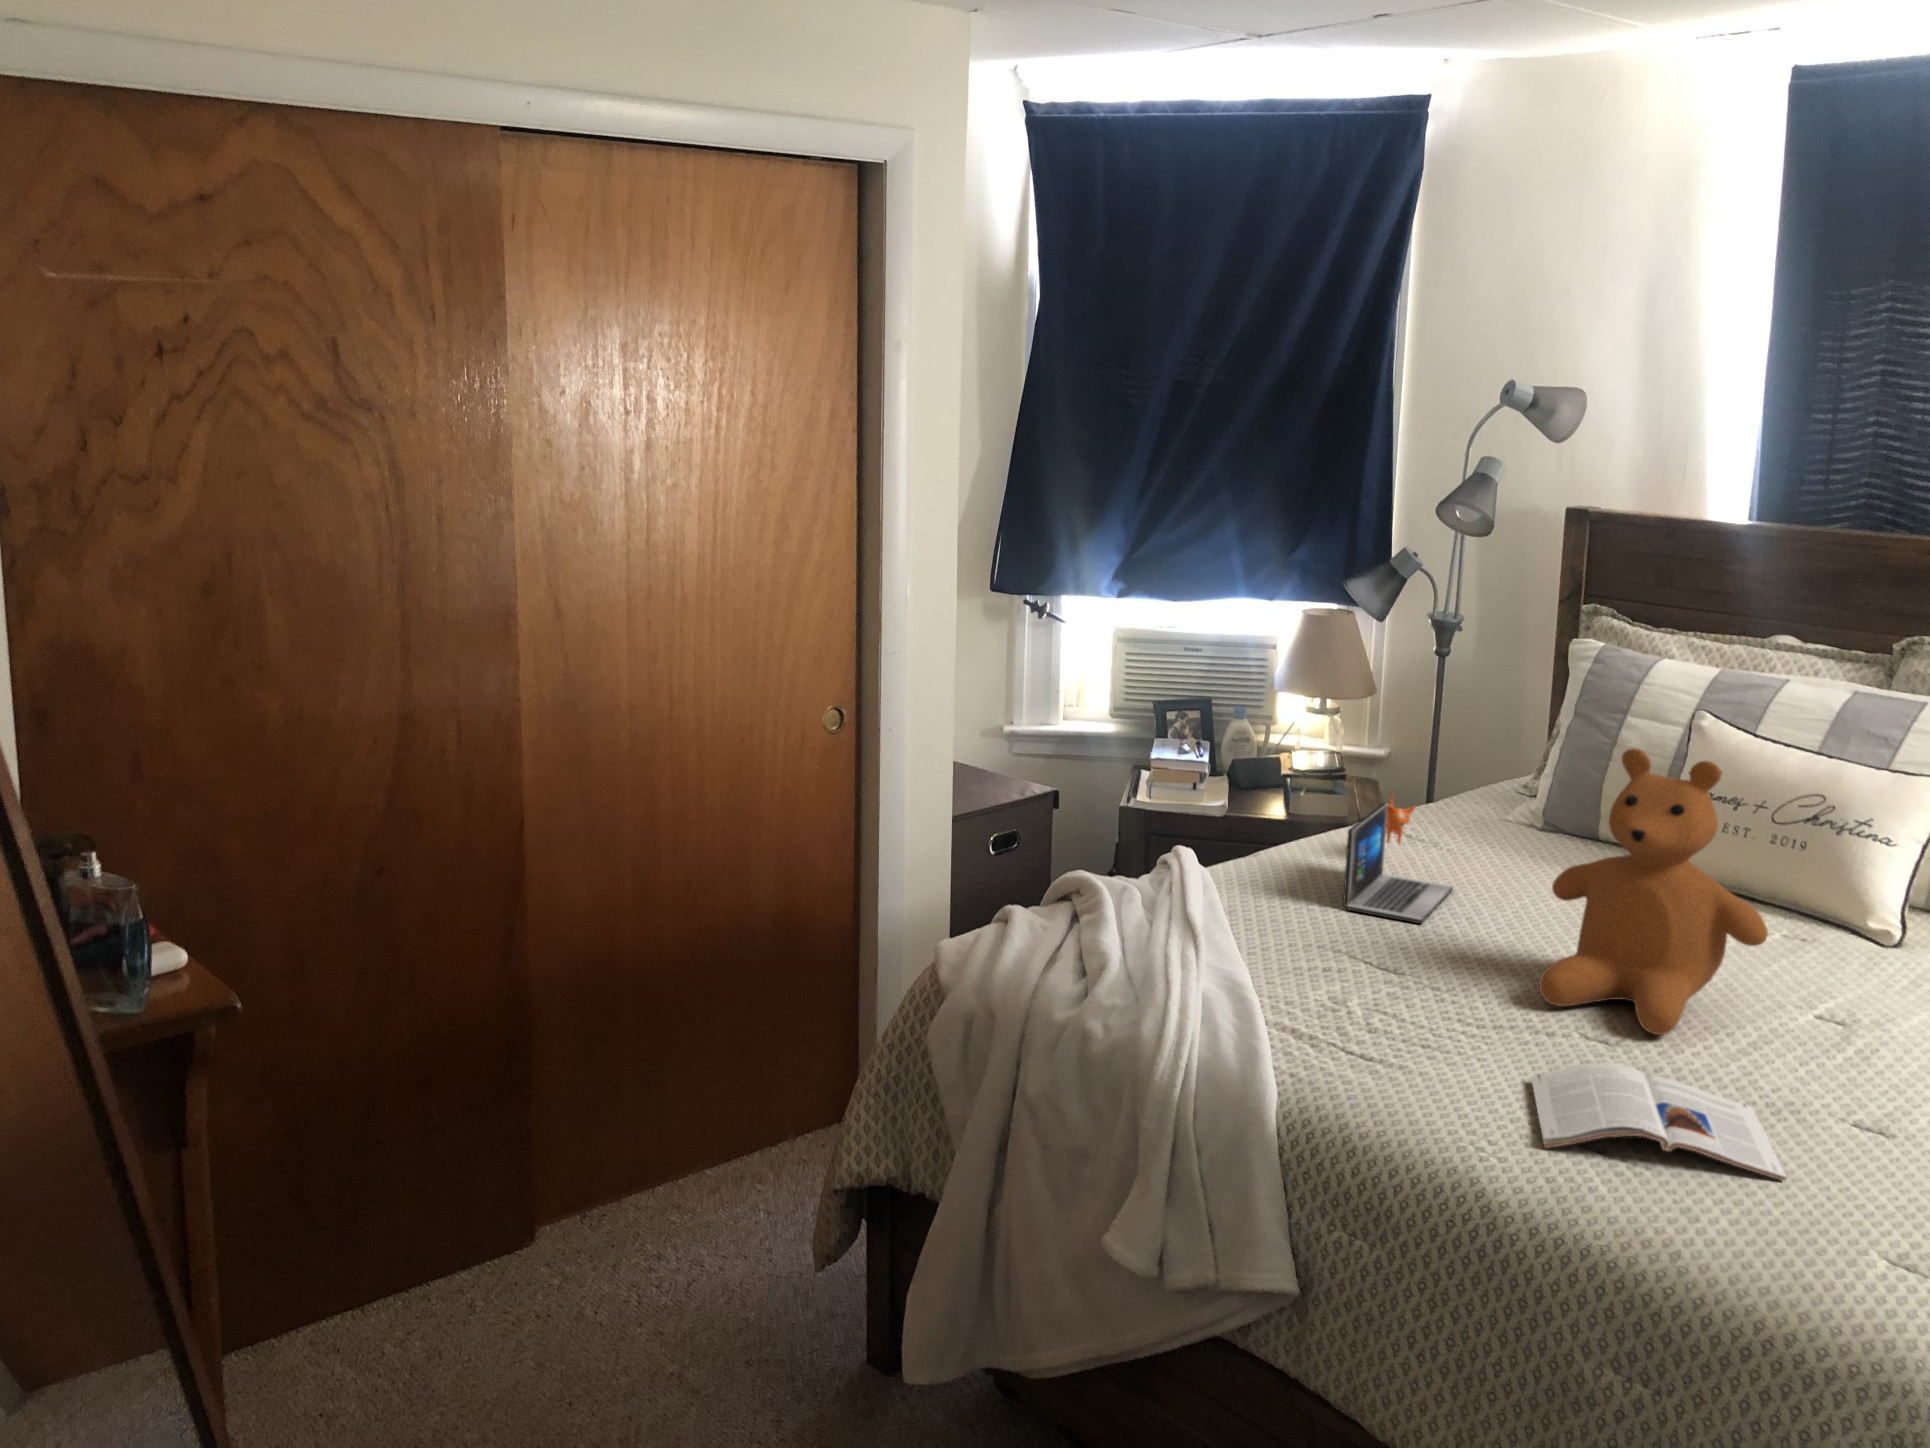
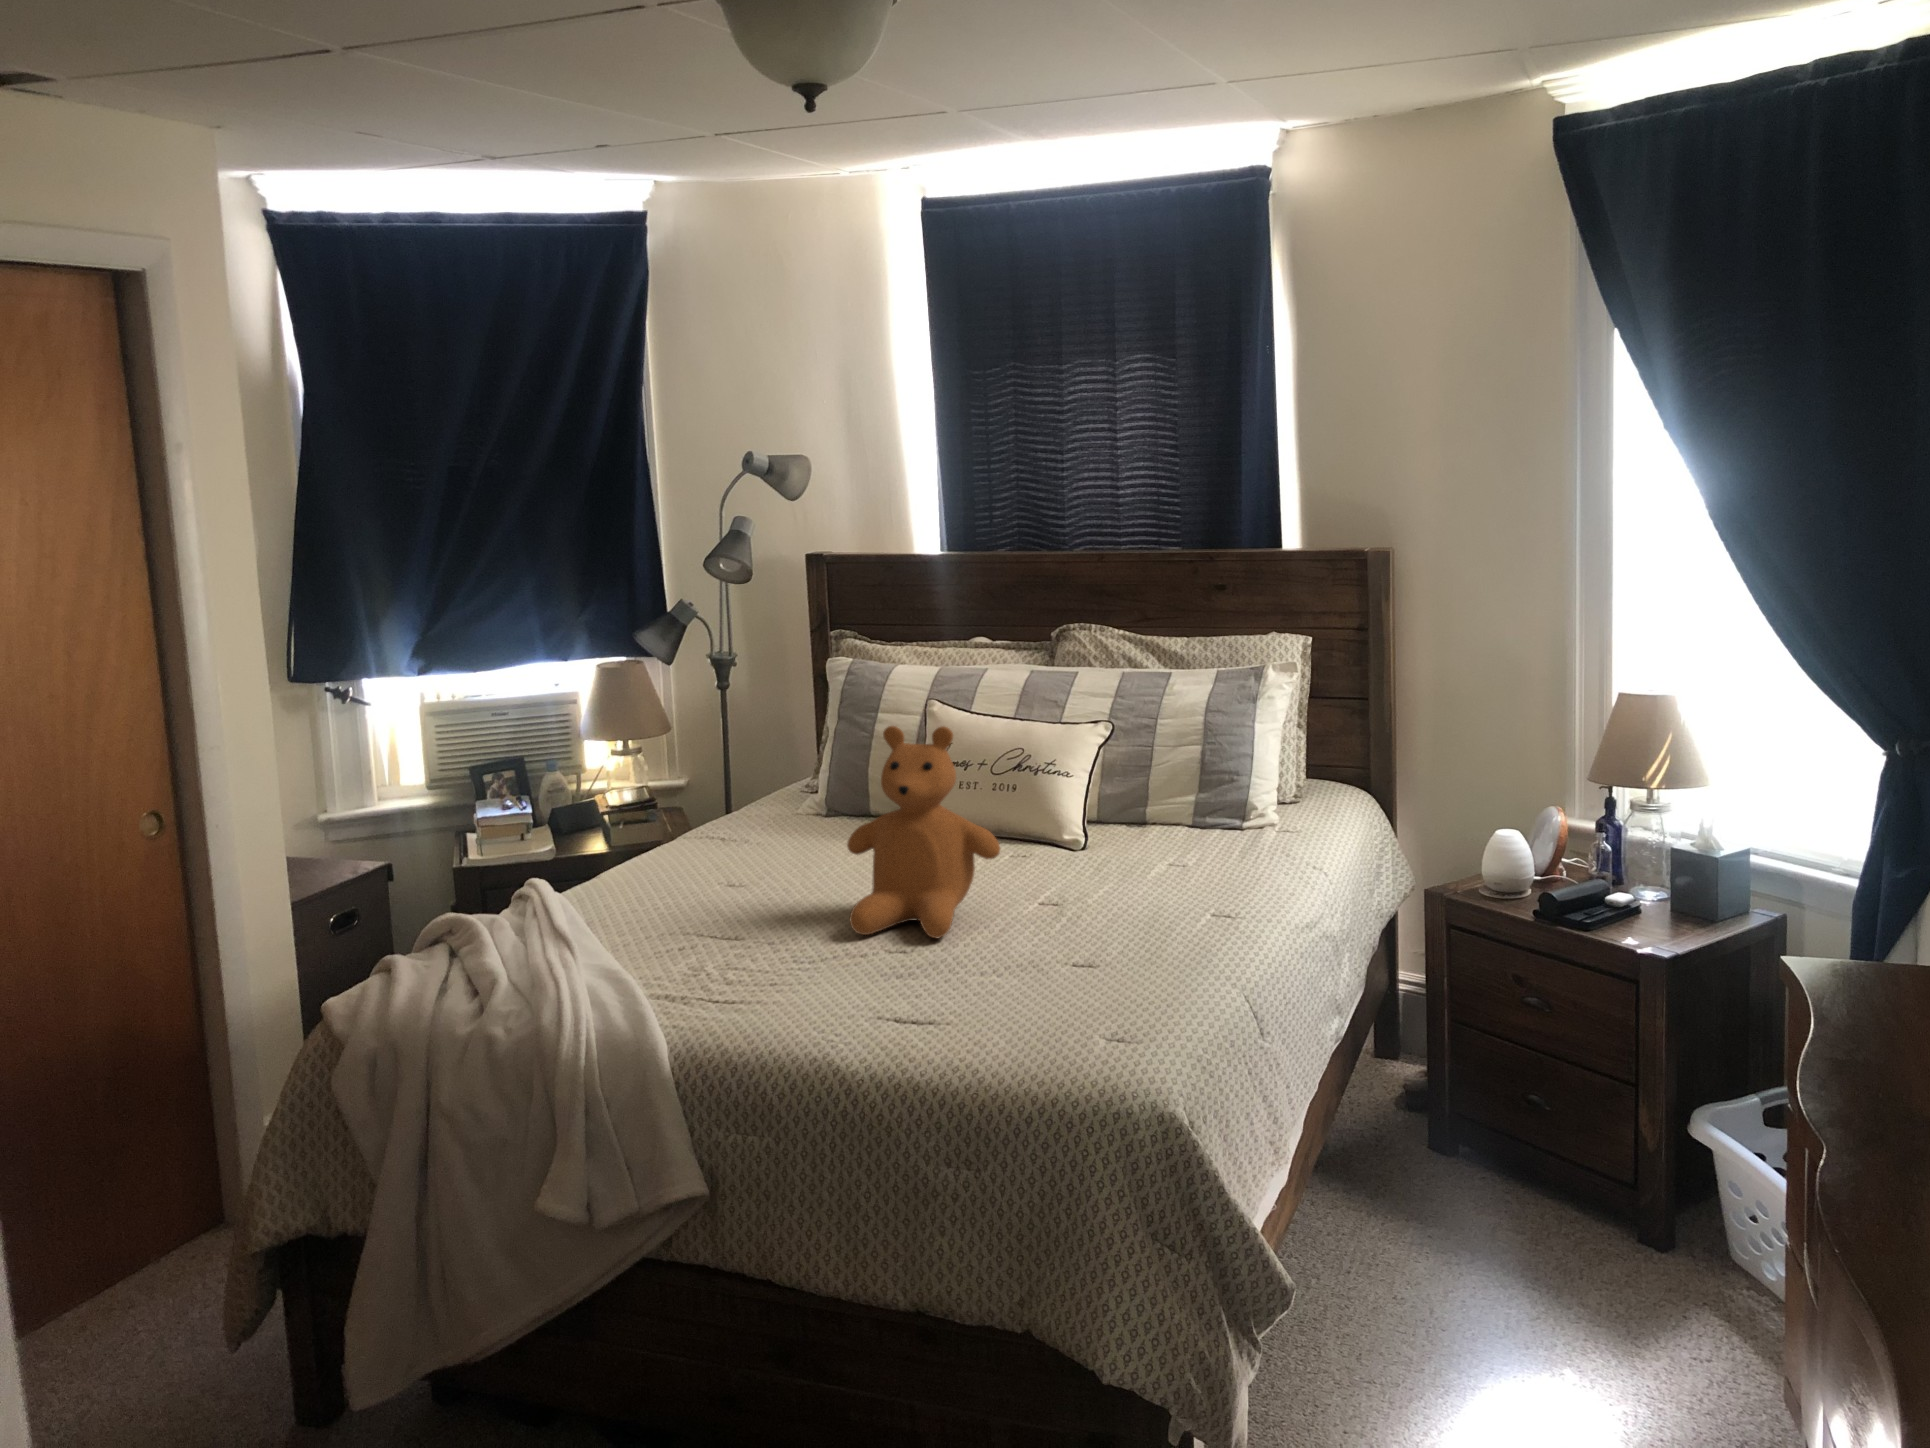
laptop: present [1343,794,1453,924] -> none [680,802,769,902]
magazine: present [1531,1062,1787,1181] -> none [856,959,1038,1030]

